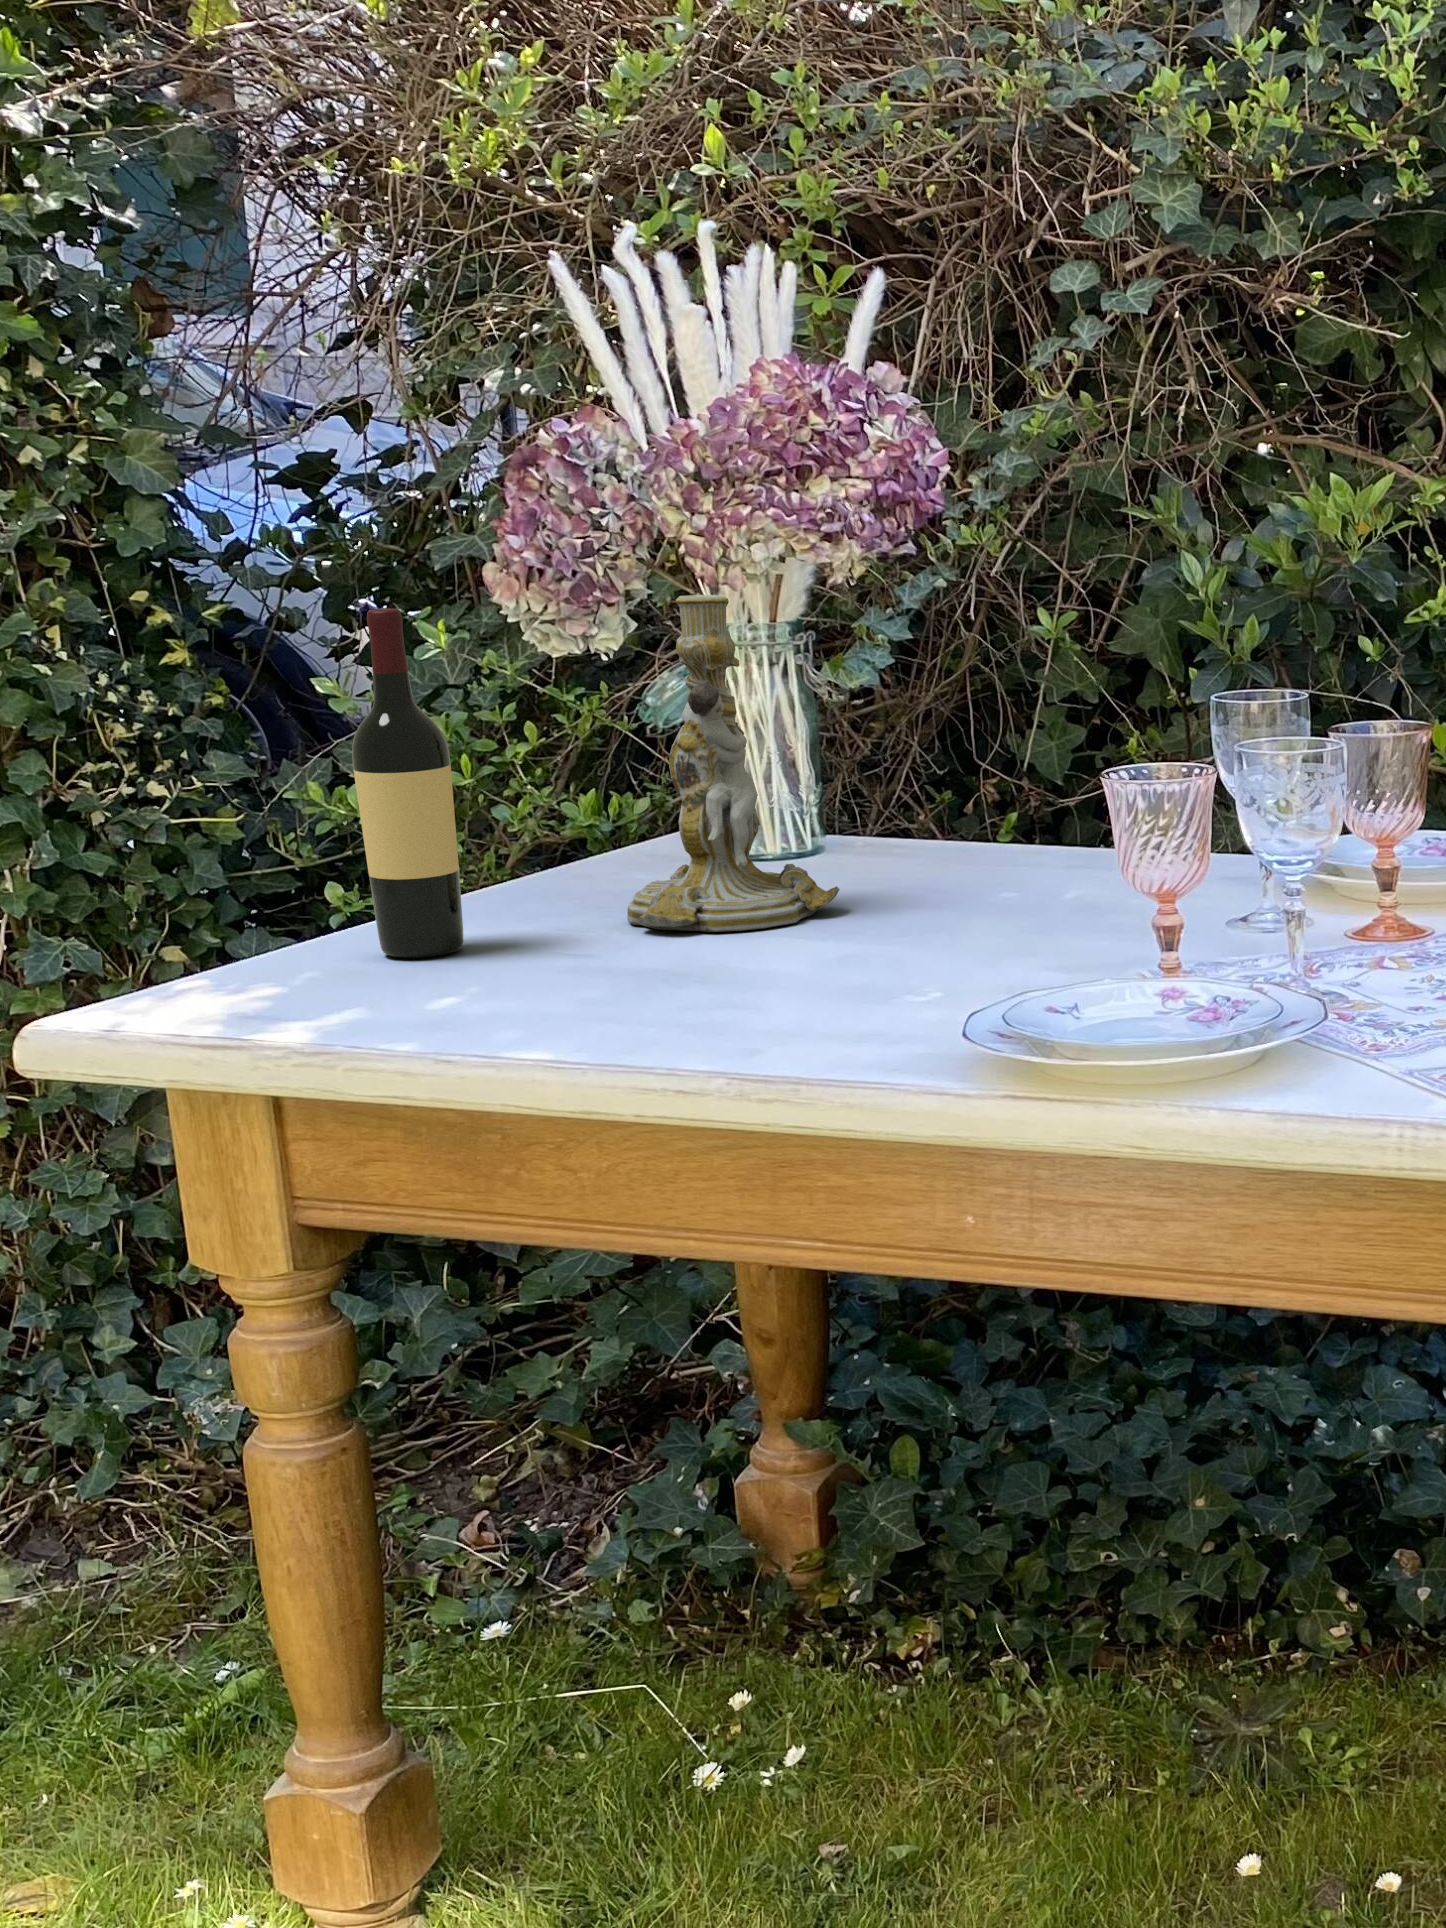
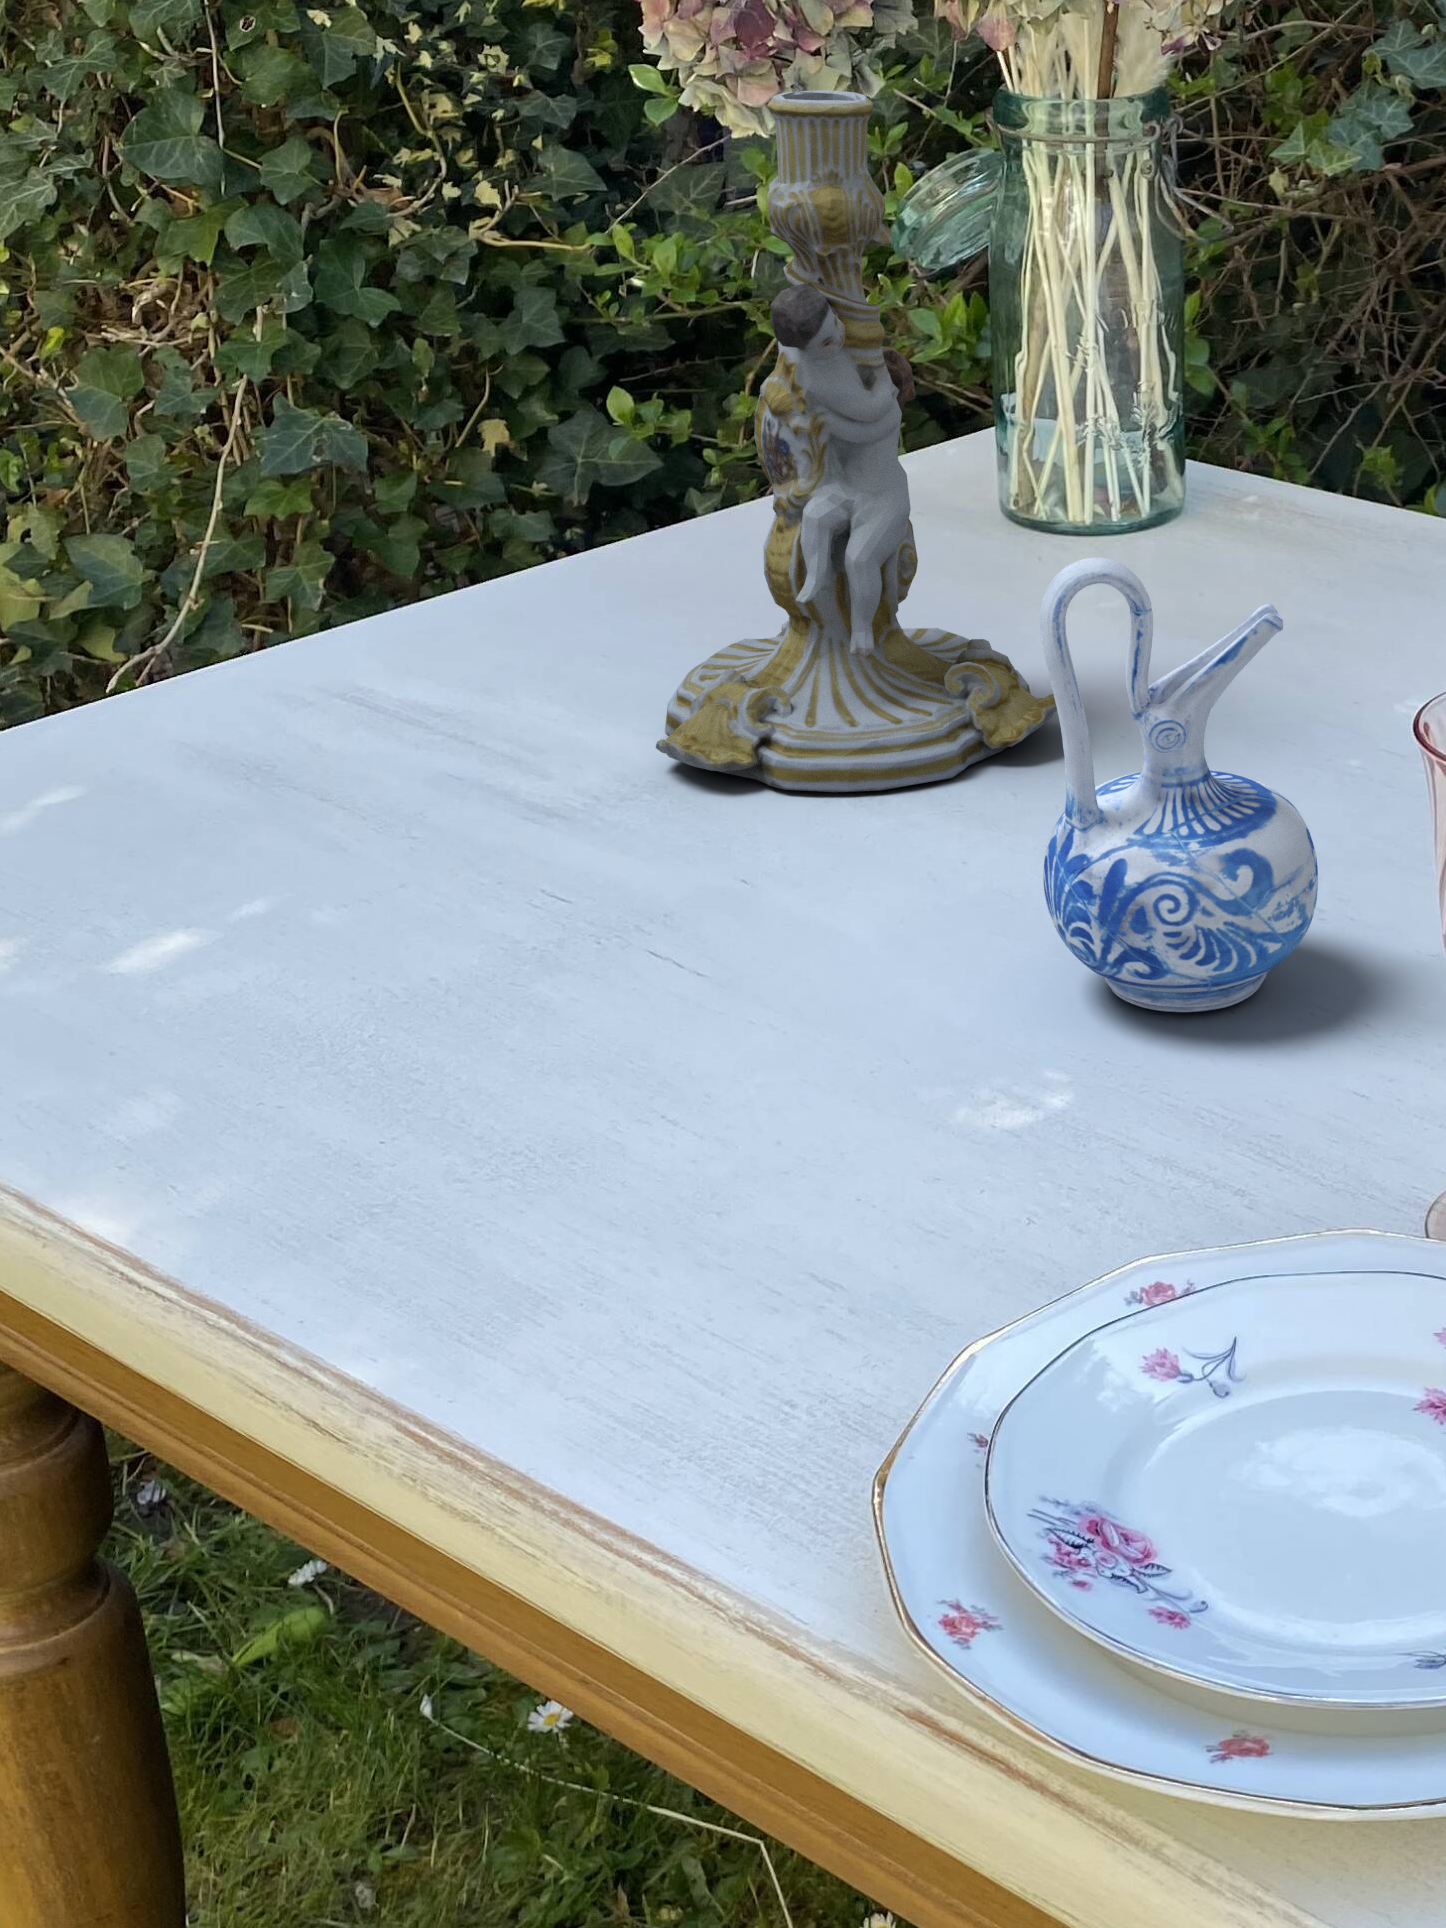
wine bottle: present [352,609,464,958] -> none [98,111,329,800]
ceramic pitcher: none [897,755,1023,964] -> present [1040,558,1318,1012]

